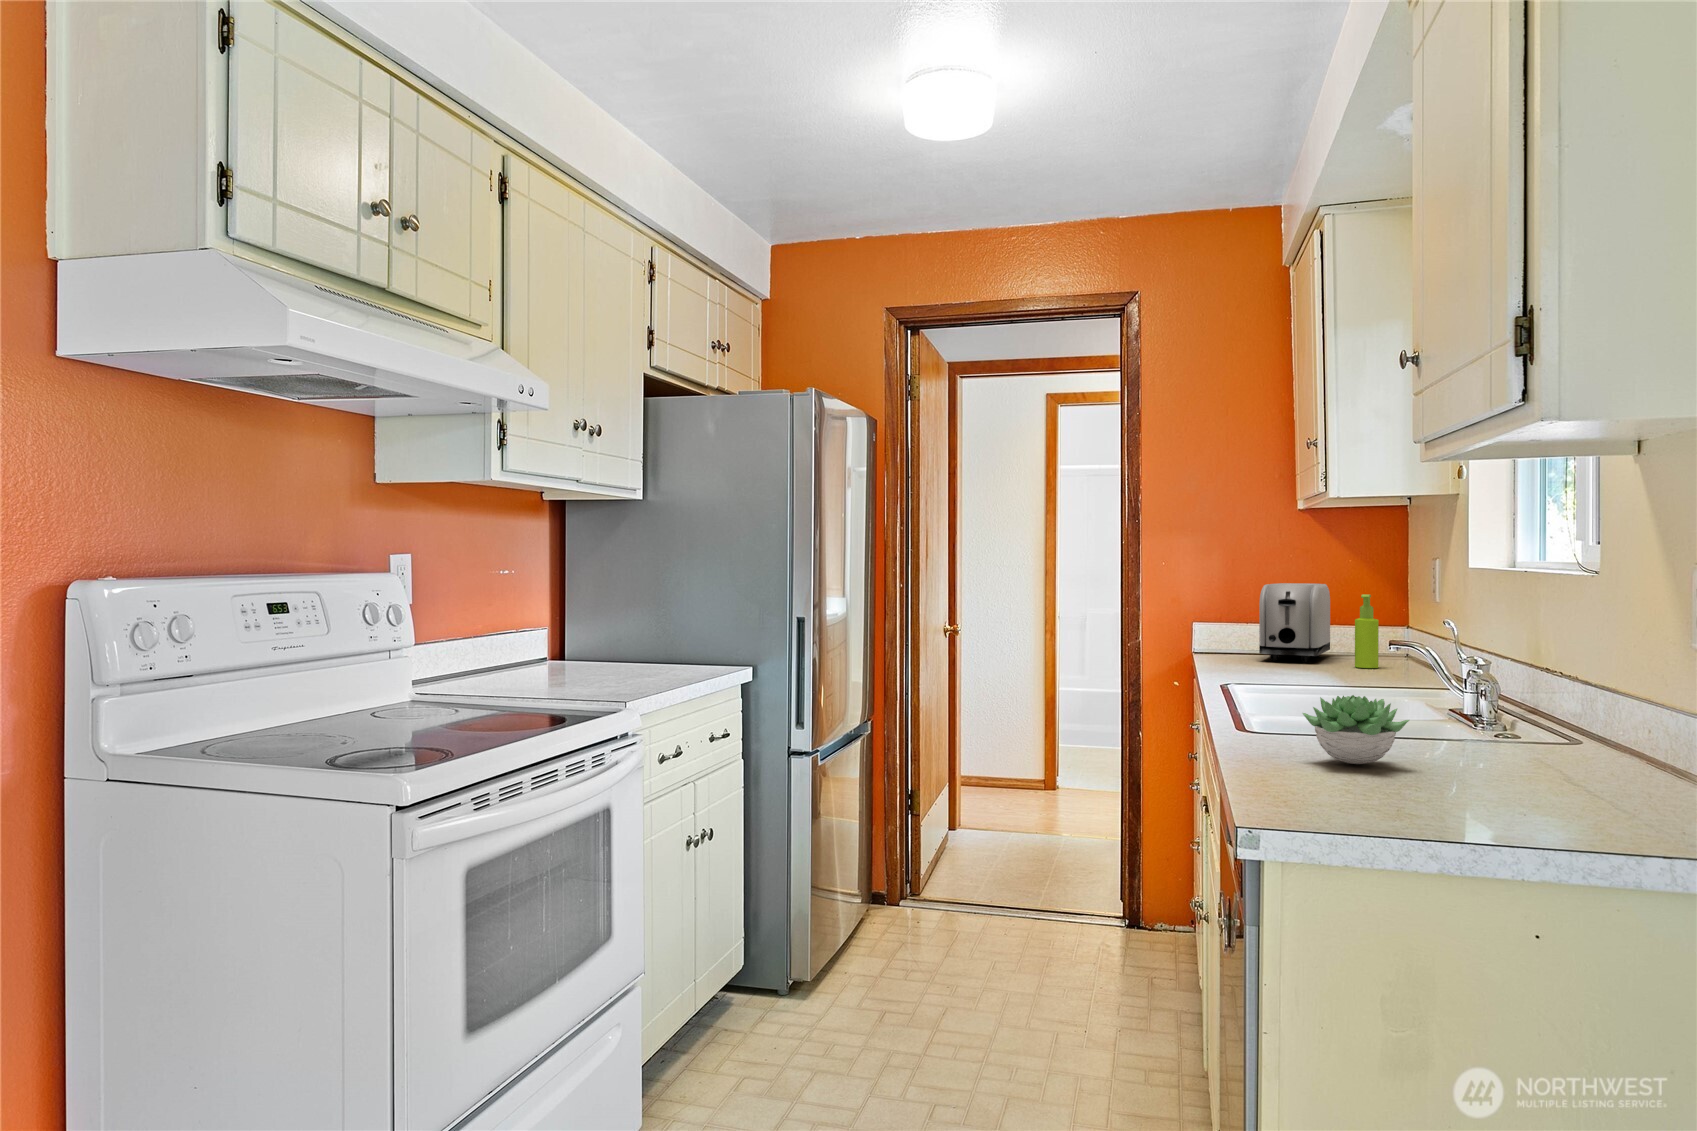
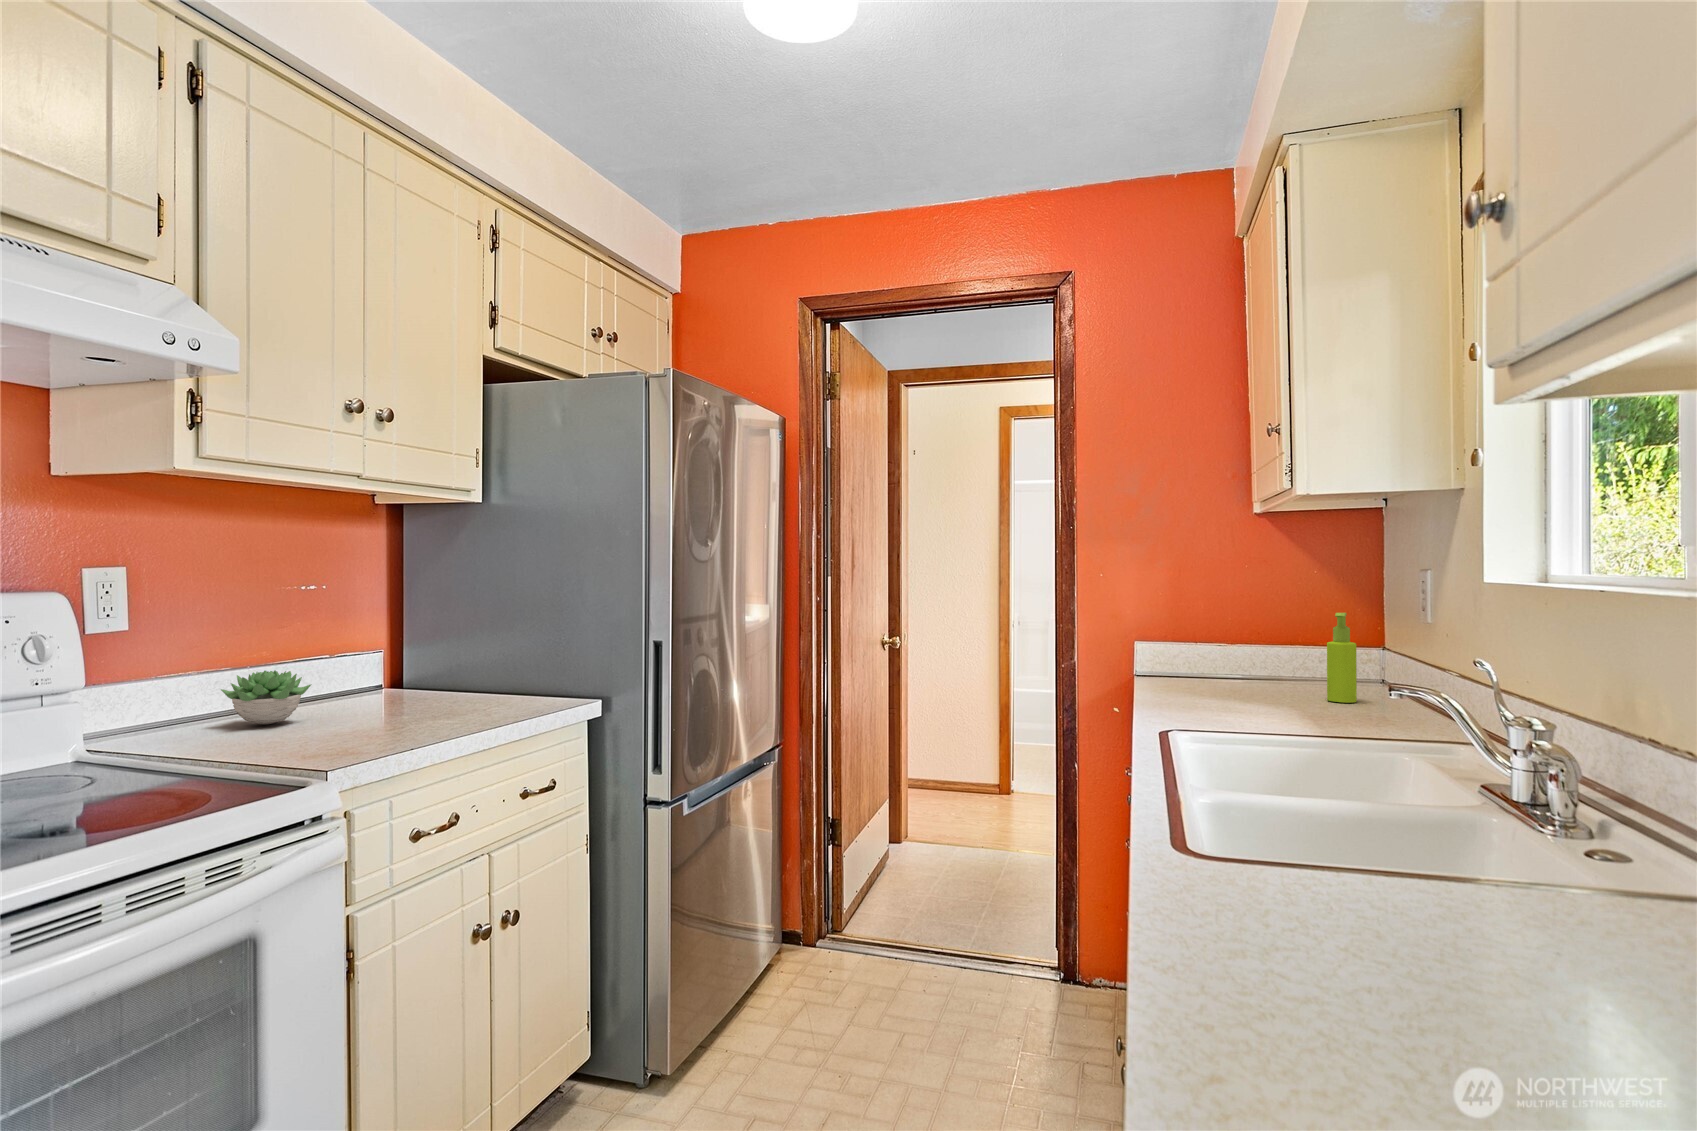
toaster: present [1259,583,1330,662] -> none [1211,598,1294,692]
succulent plant: present [1303,695,1409,764] -> present [221,670,311,724]

